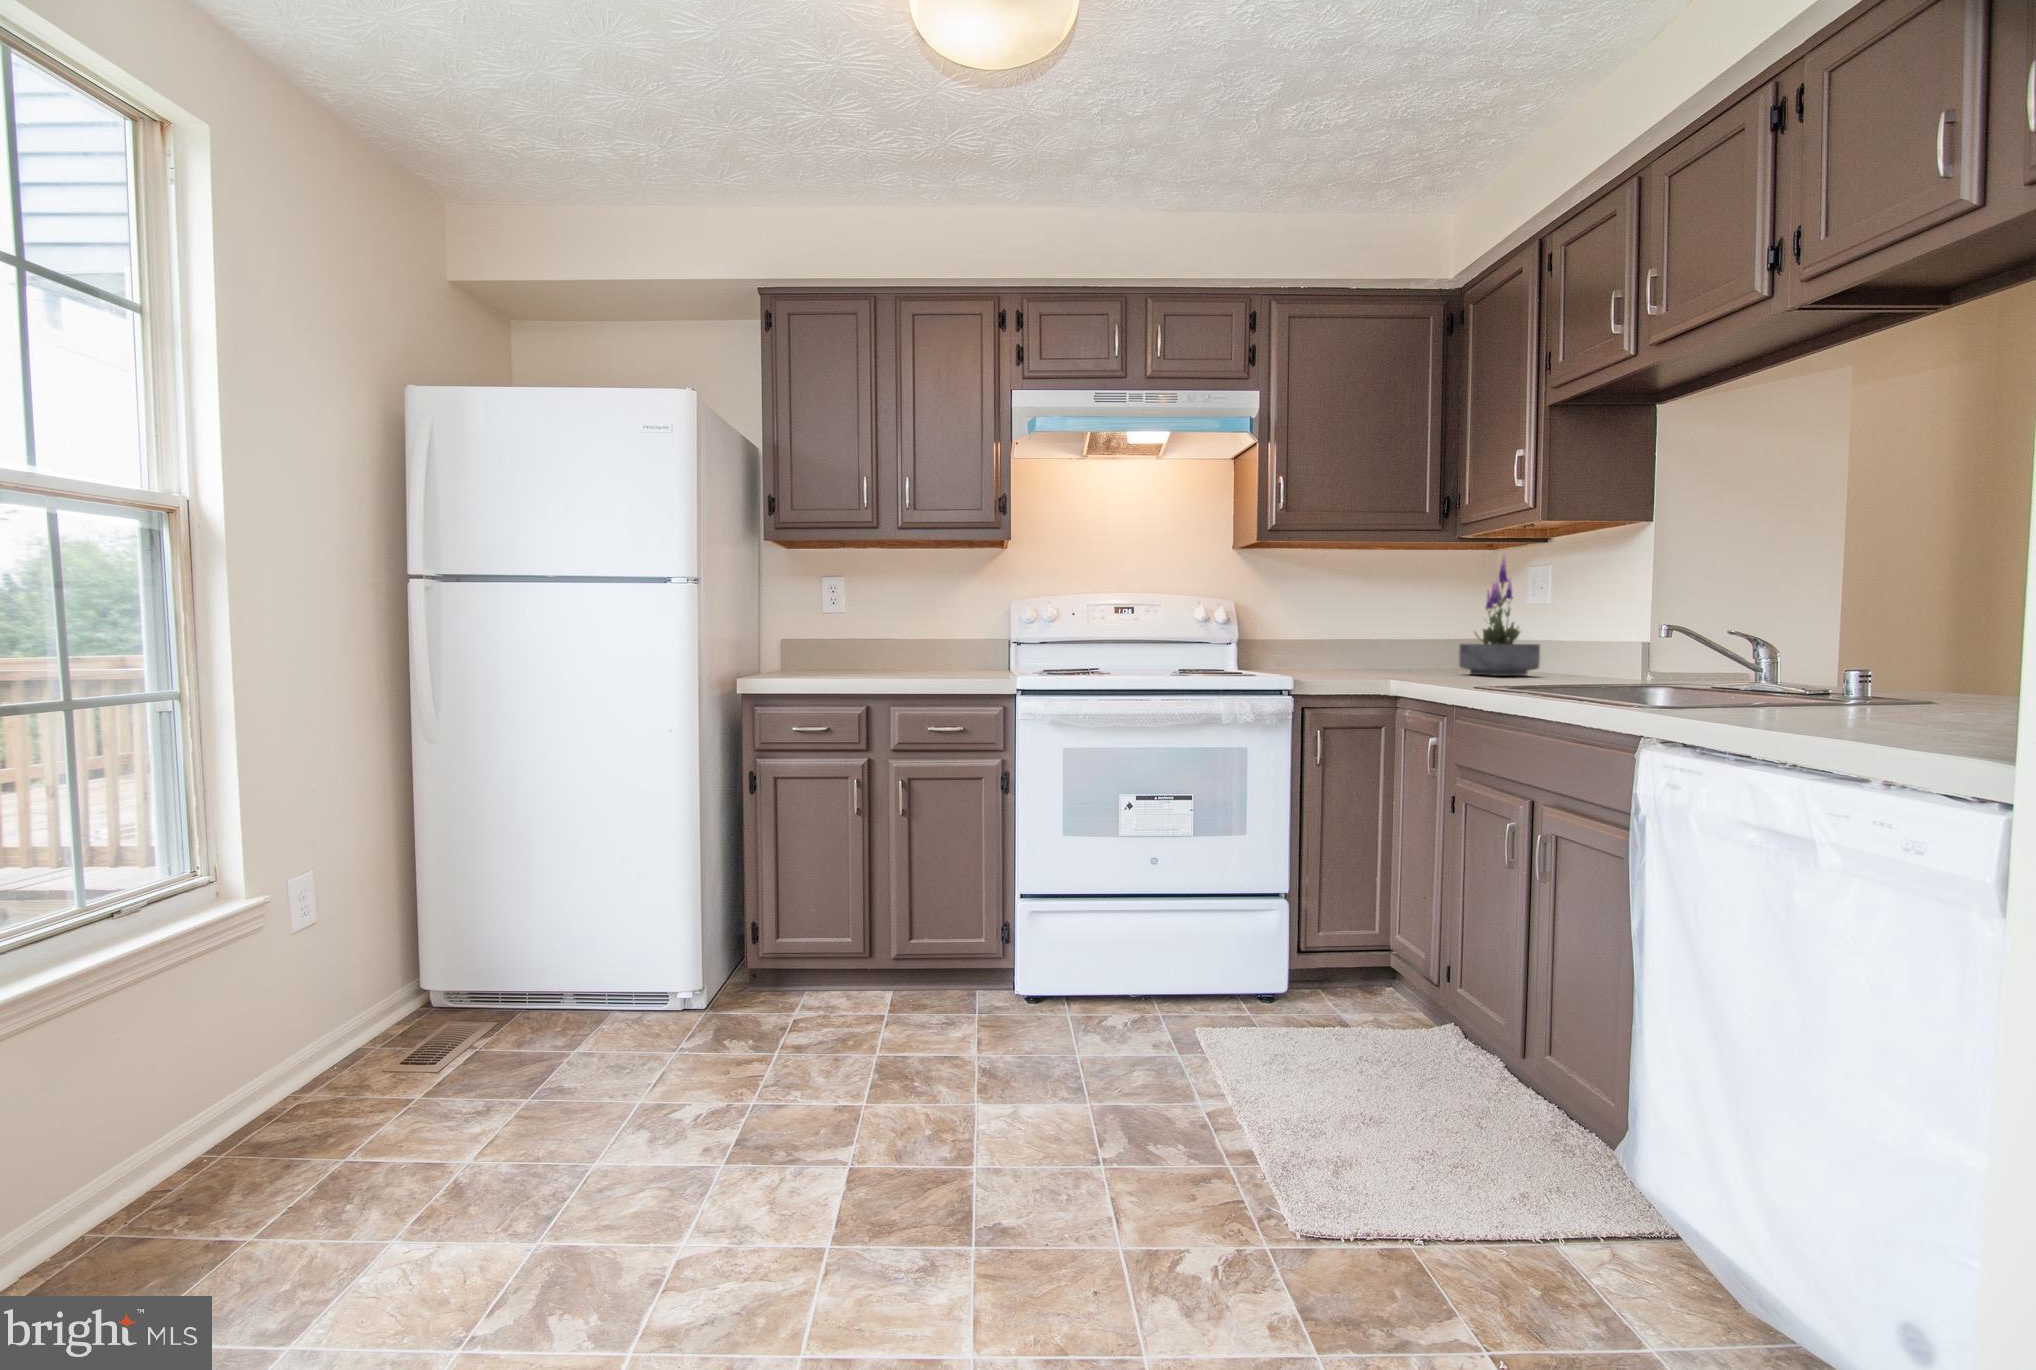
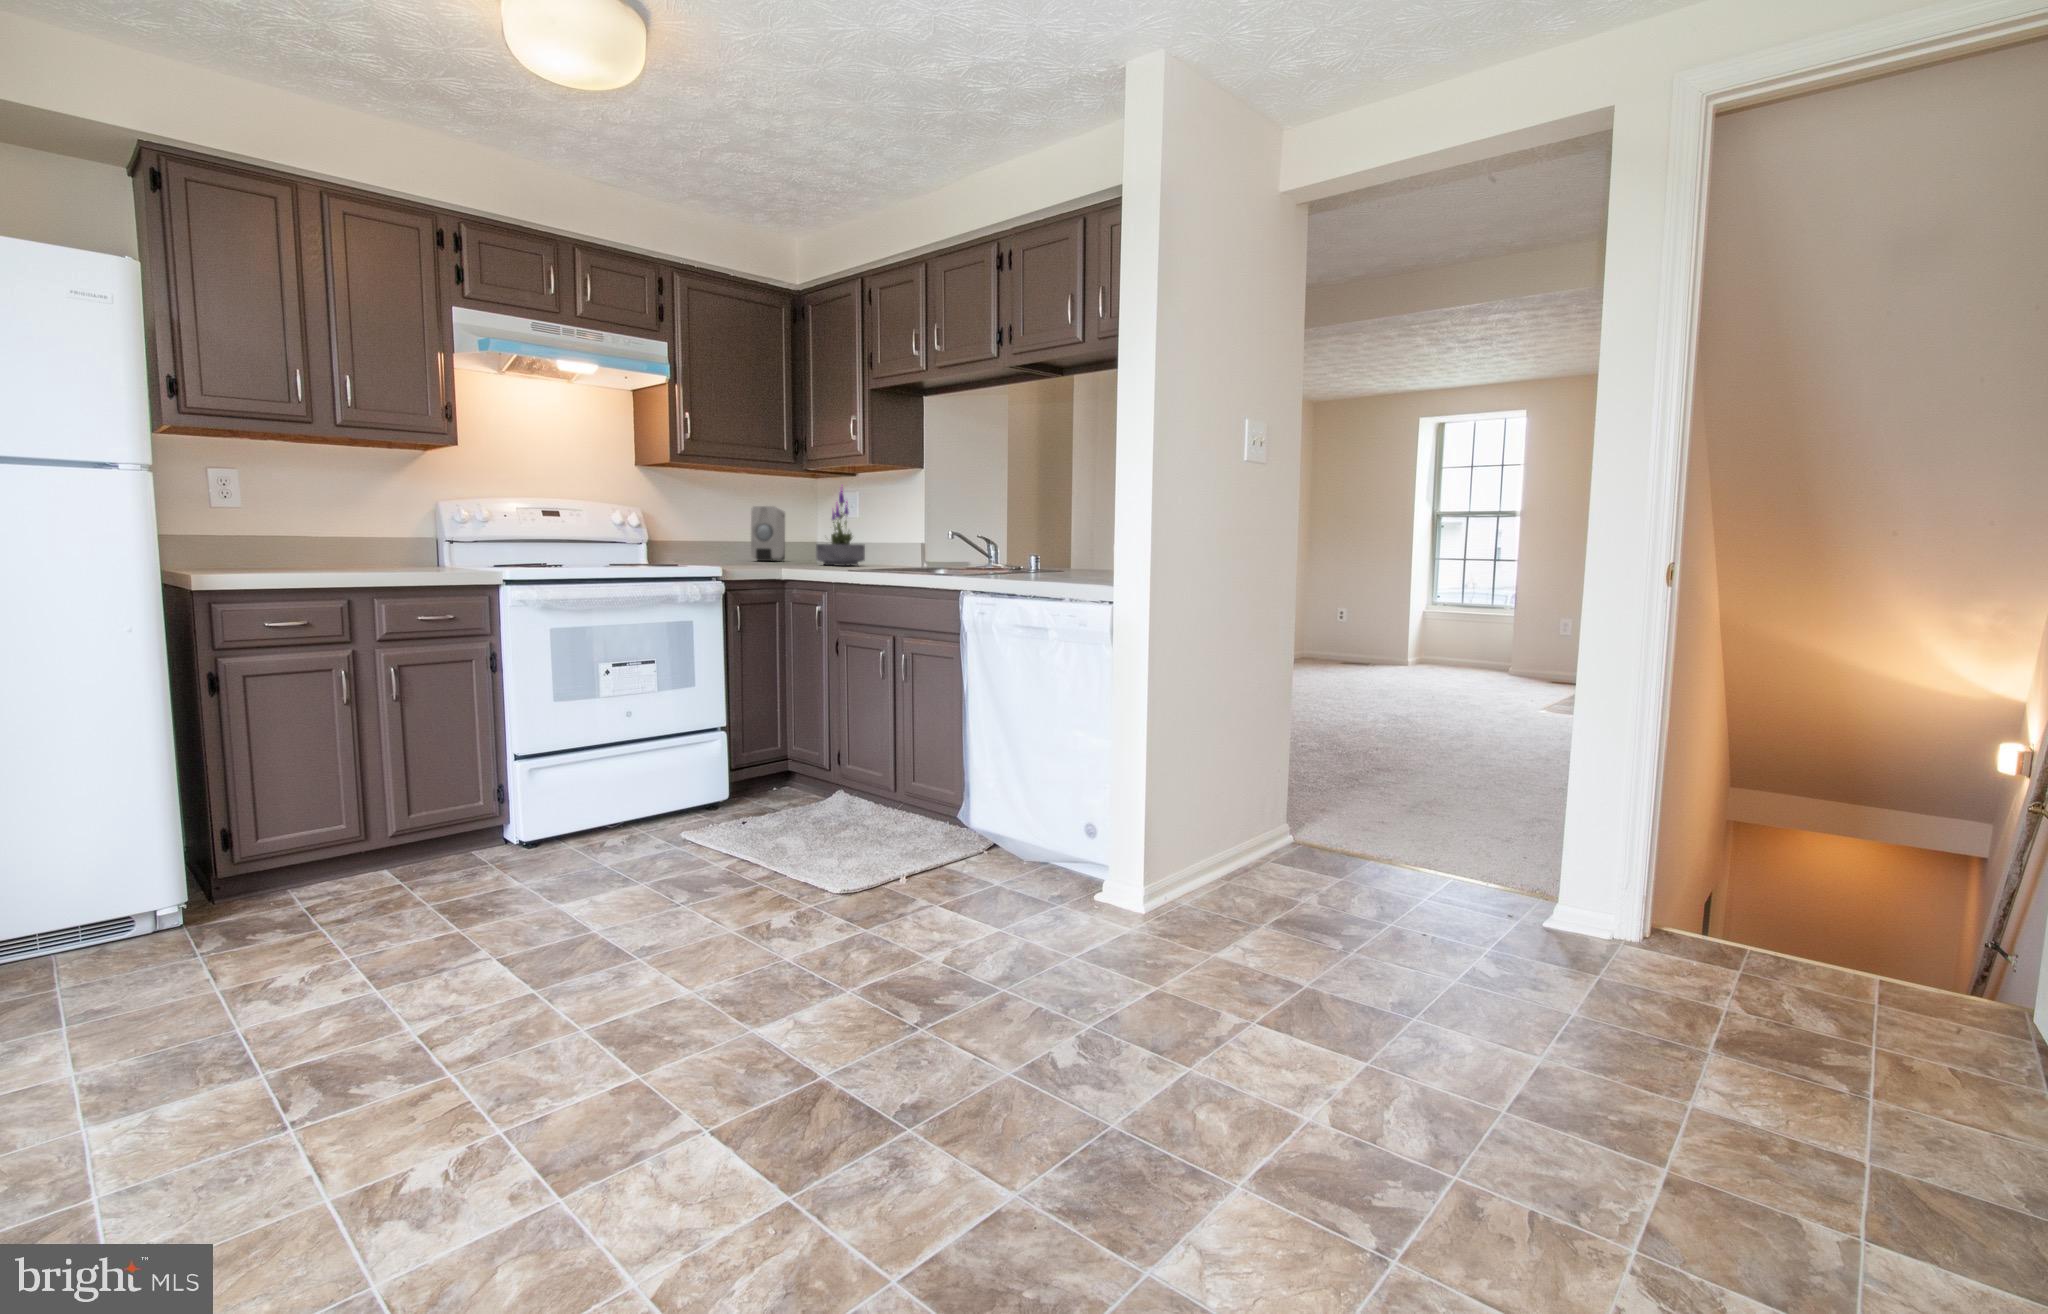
soap dispenser: none [1383,592,1439,667] -> present [751,506,785,561]

